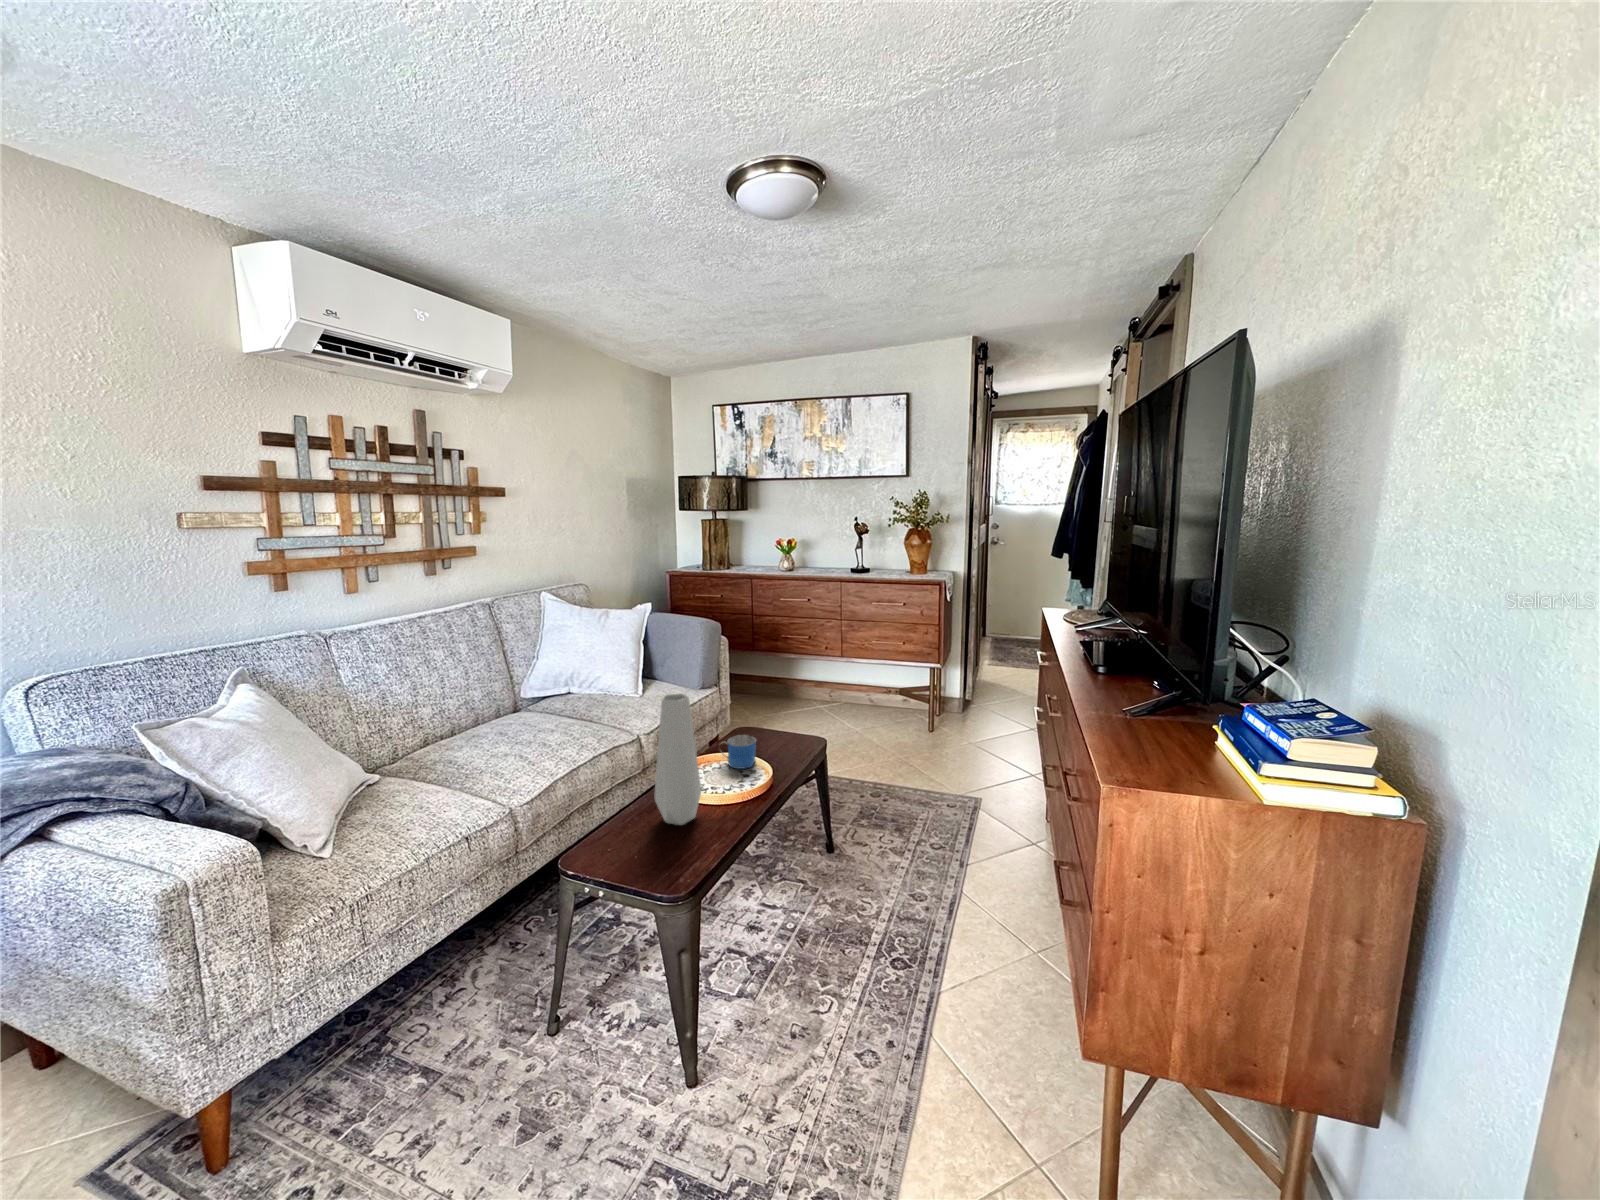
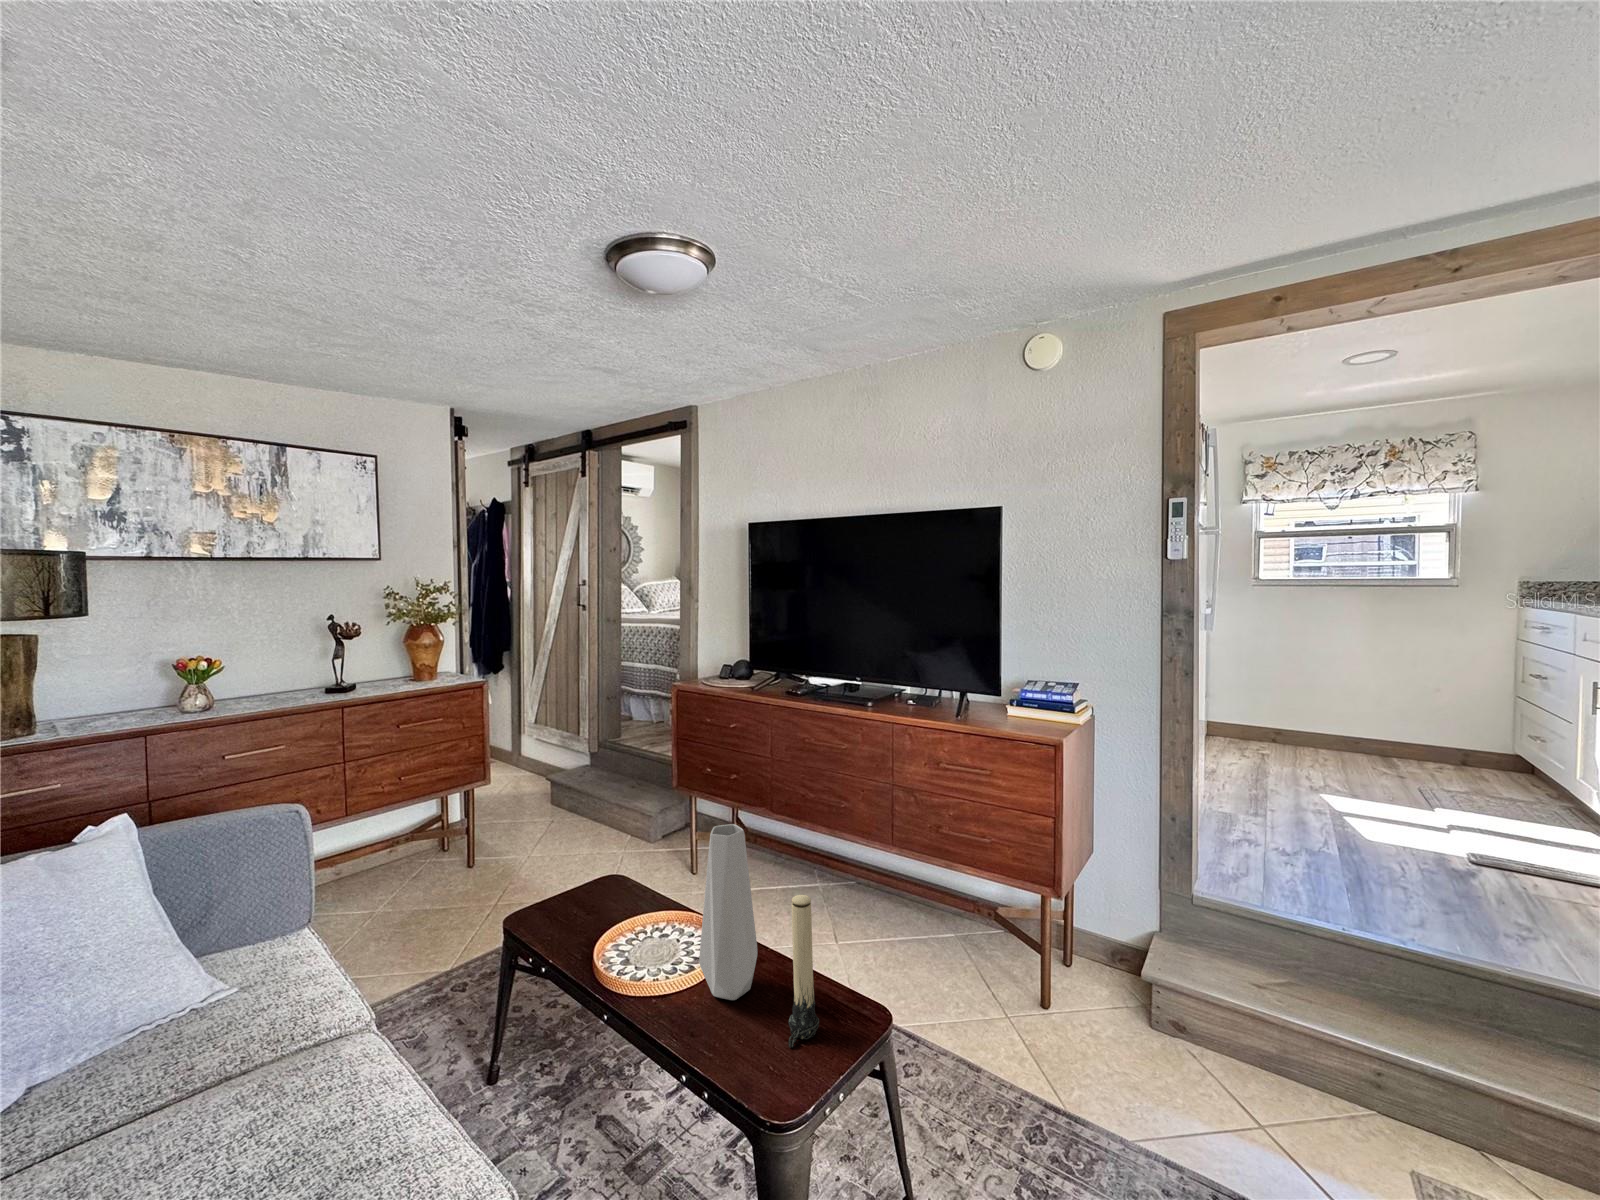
mug: present [722,735,756,769] -> none [608,889,650,938]
candle: none [615,755,643,865] -> present [789,895,819,1047]

